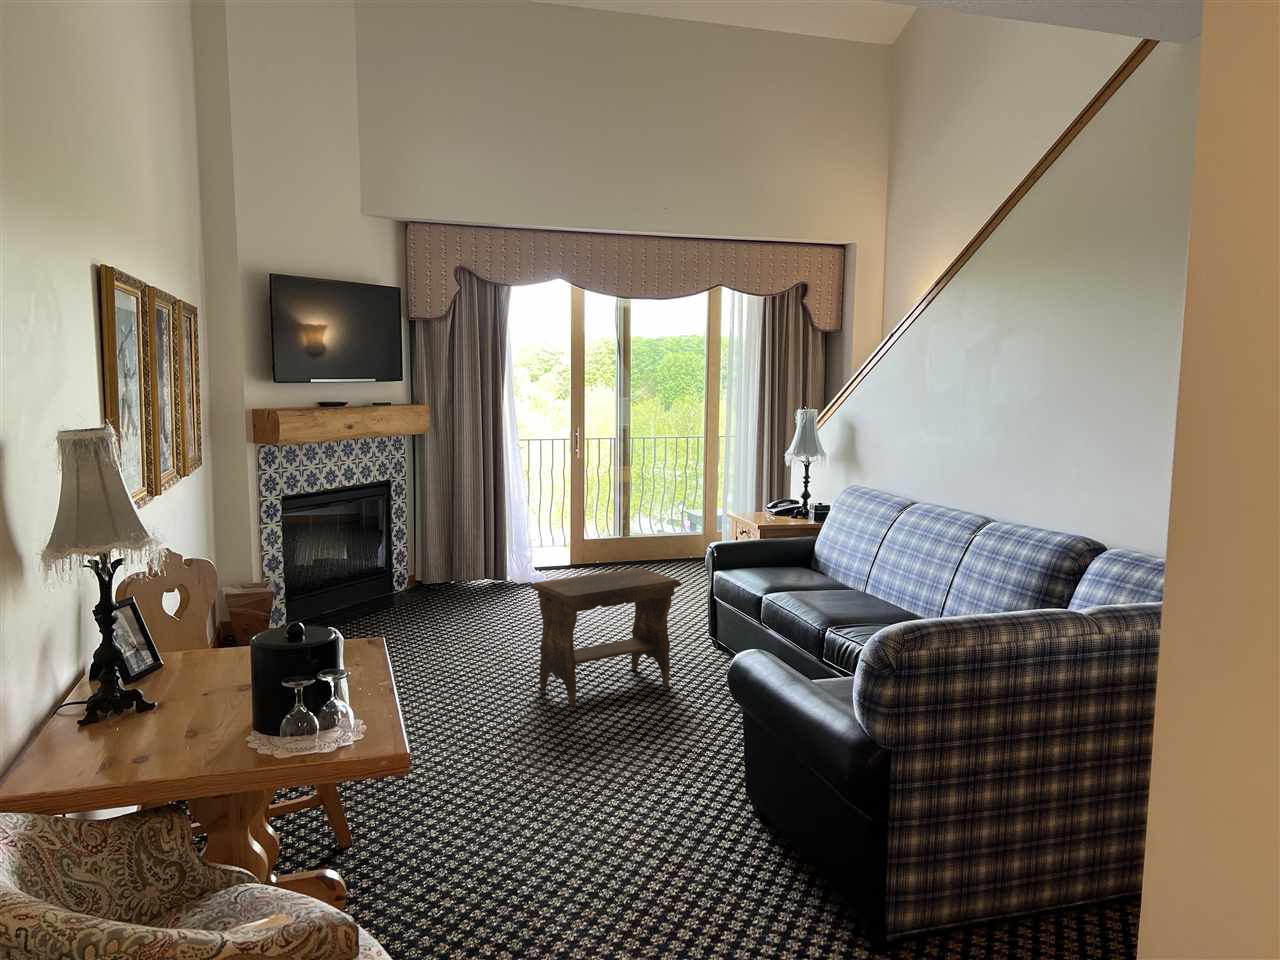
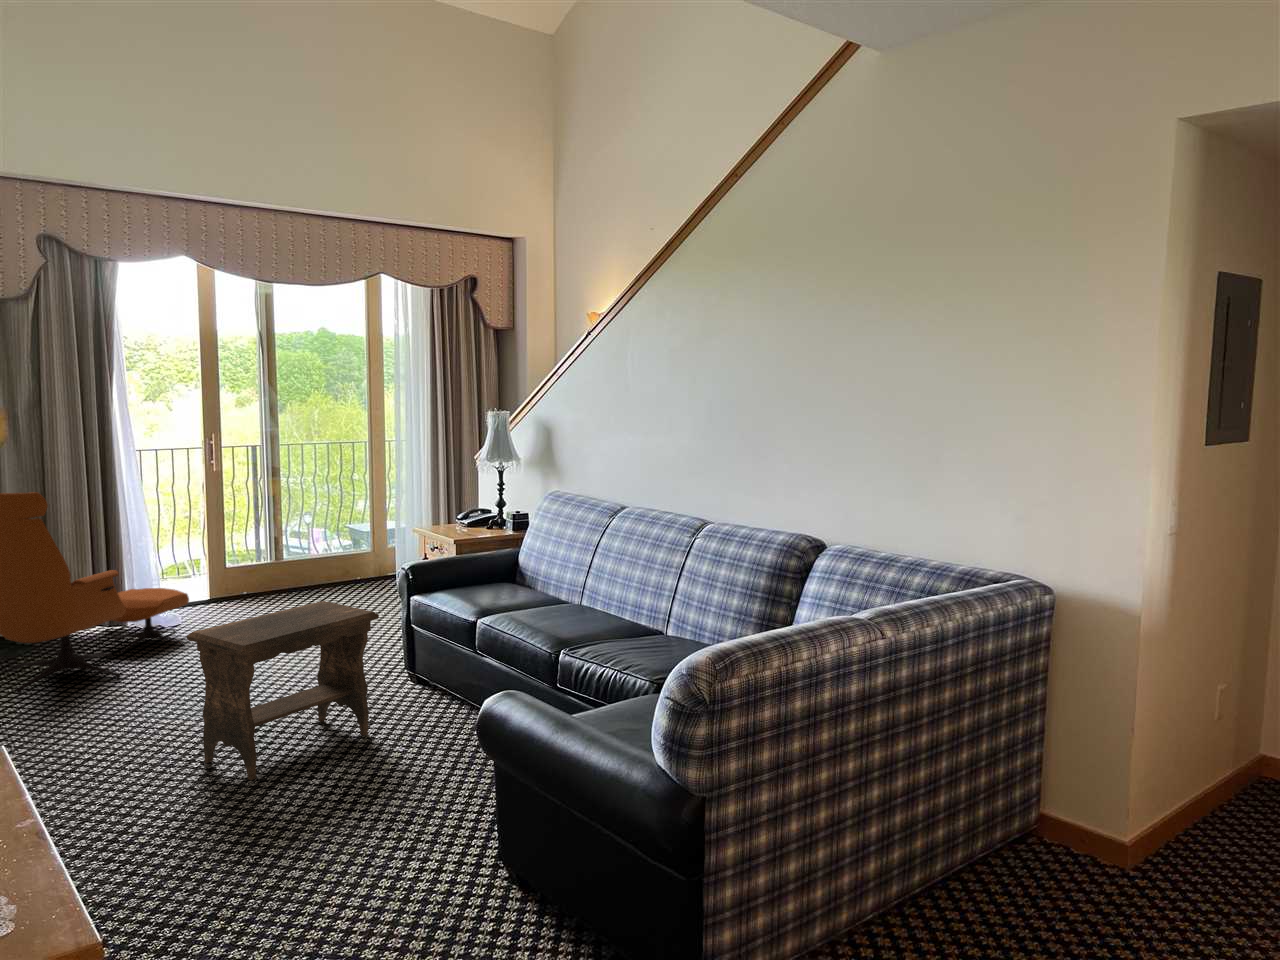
lounge chair: none [389,462,548,622] -> present [0,492,189,693]

